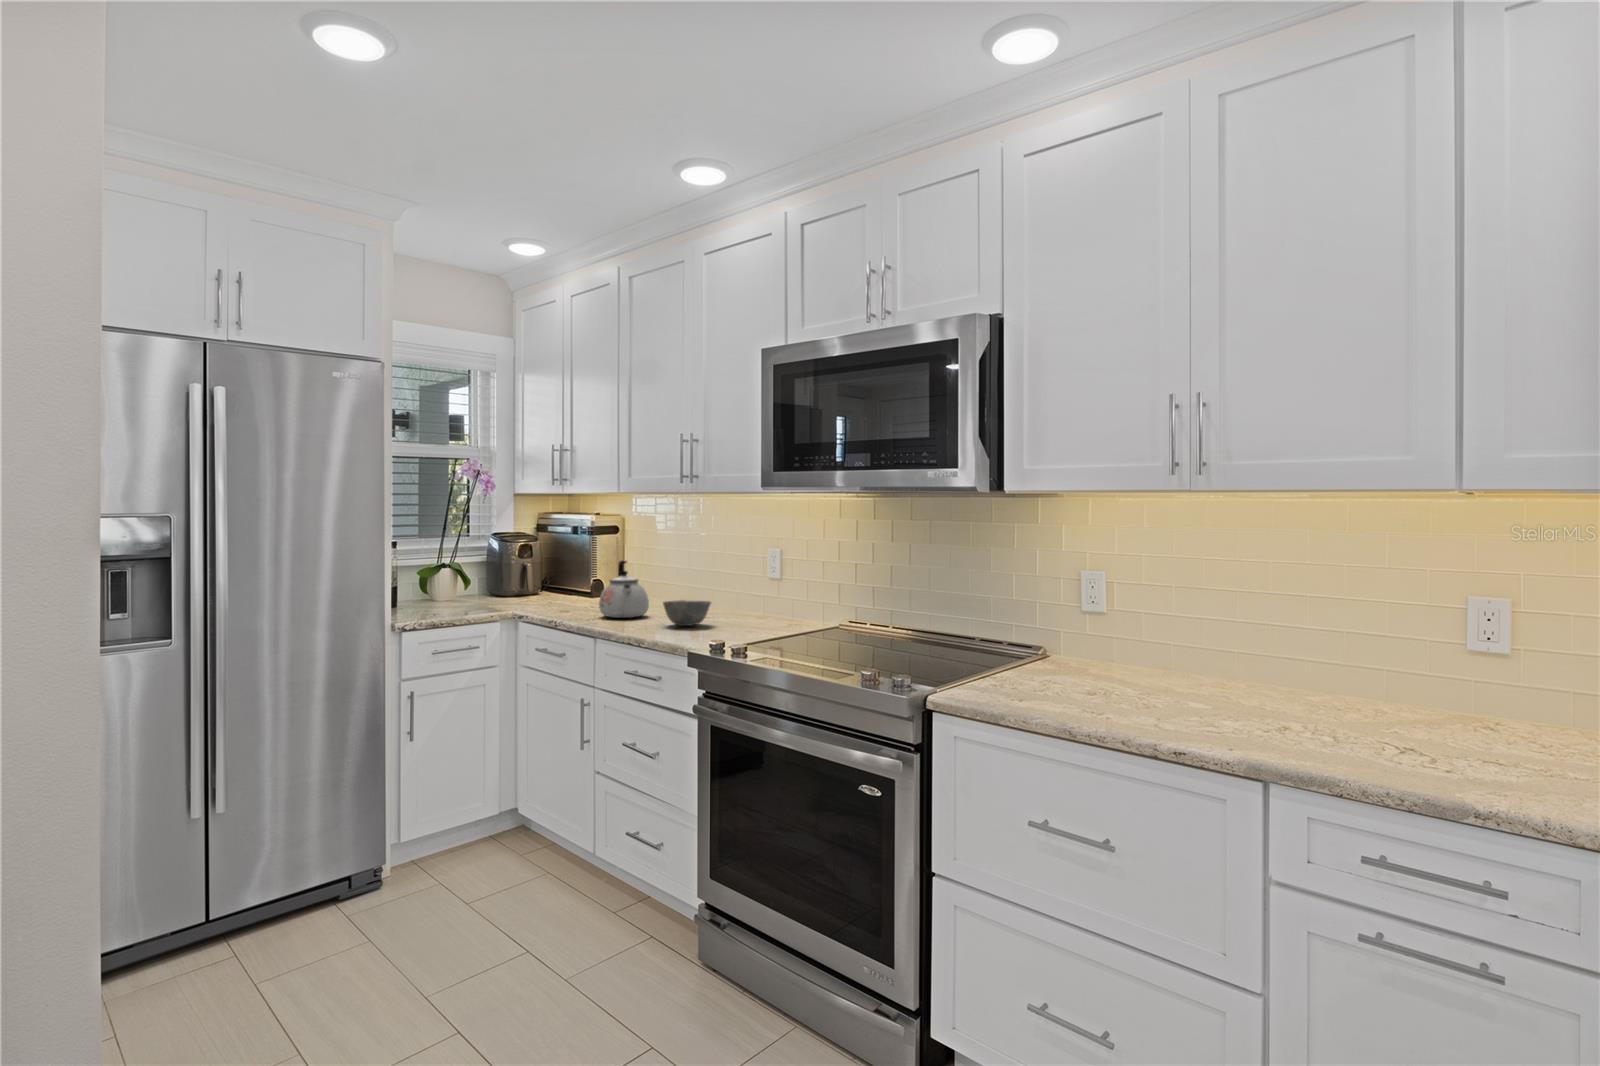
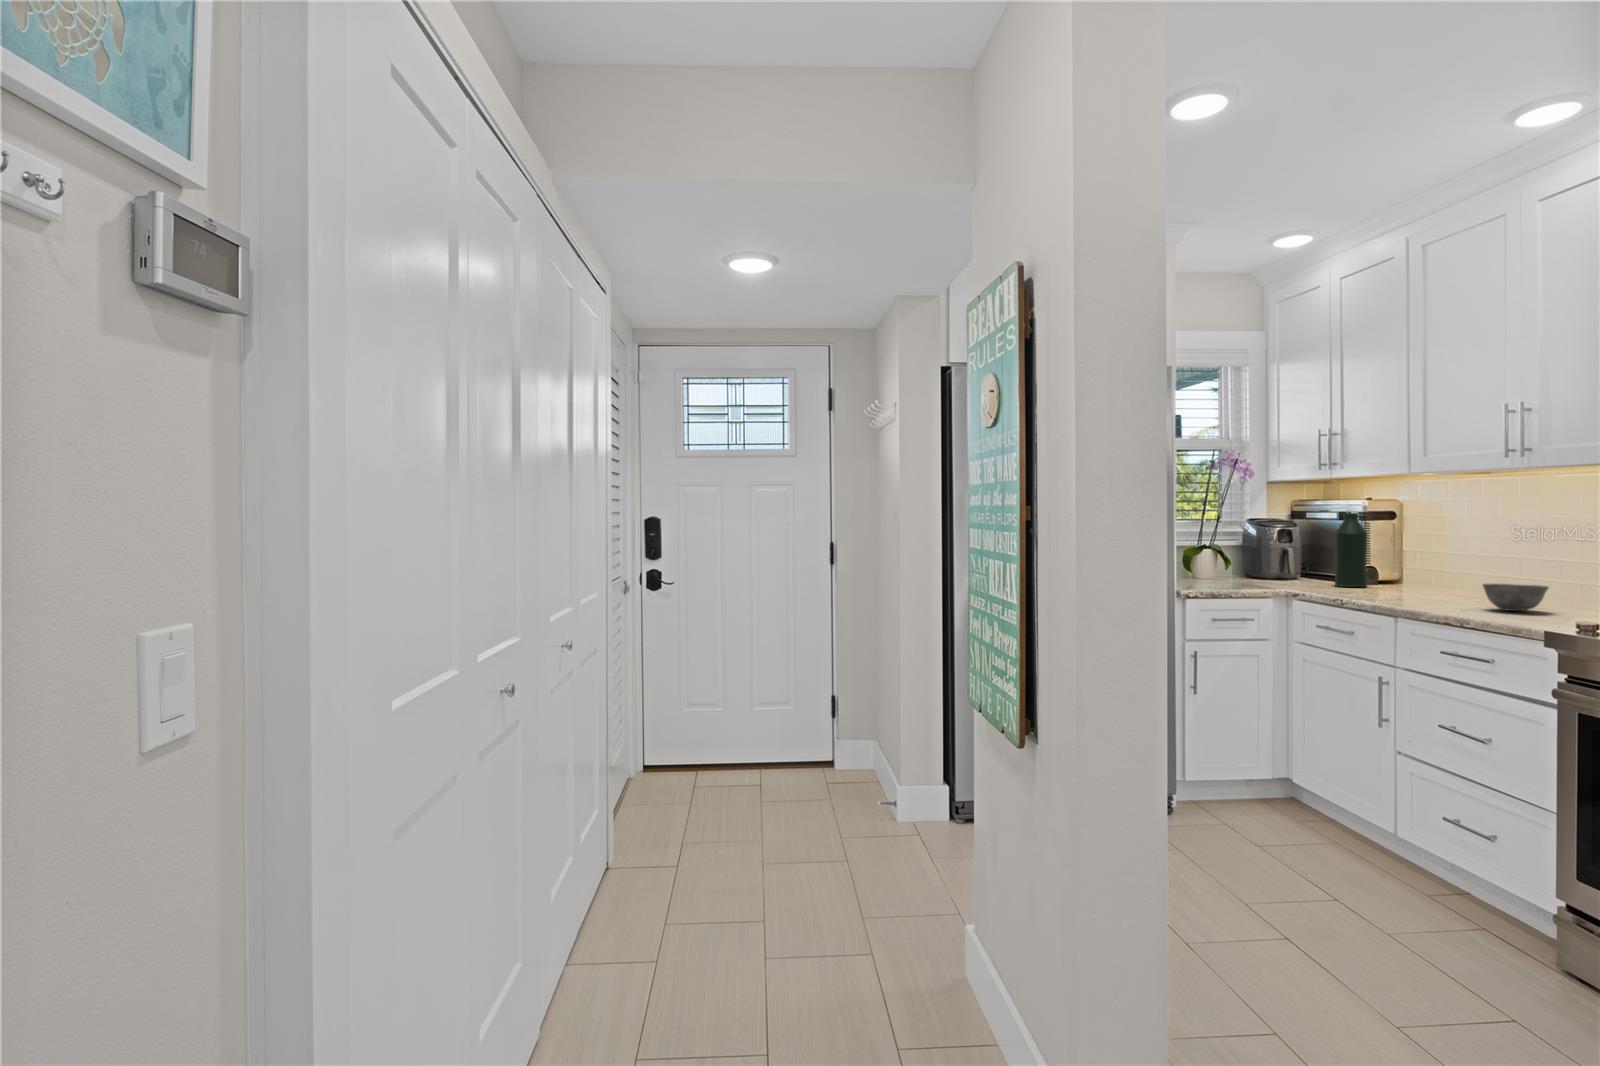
bottle: none [561,530,591,605] -> present [1335,512,1367,587]
kettle: present [599,561,649,618] -> none [1392,541,1453,600]

